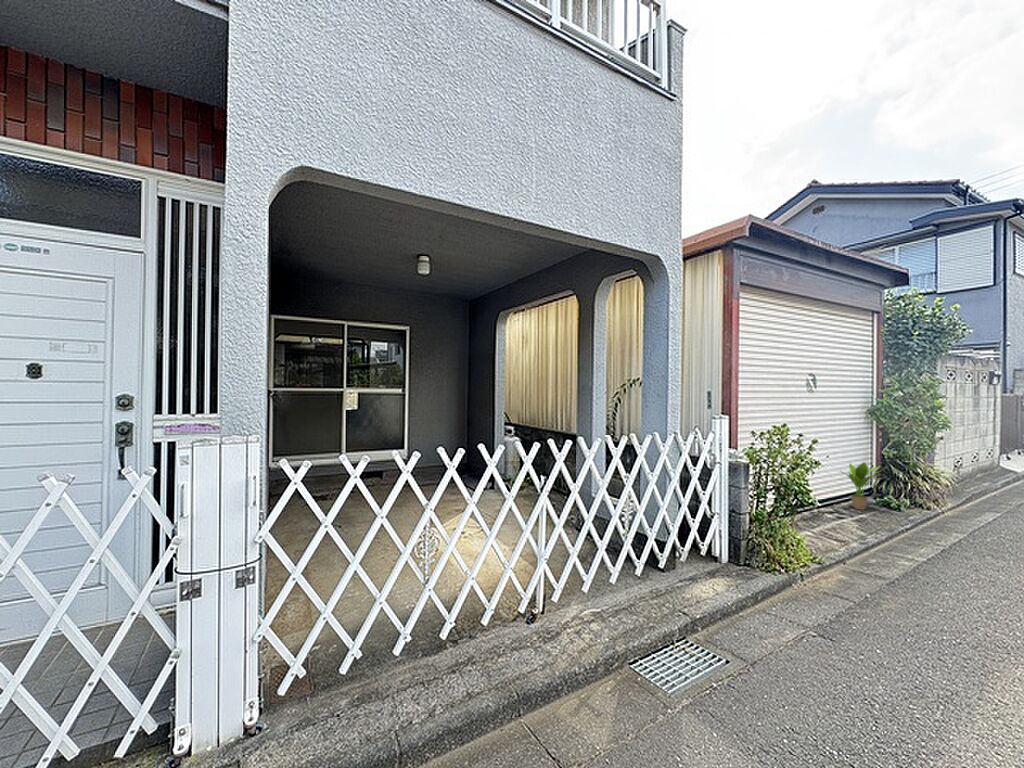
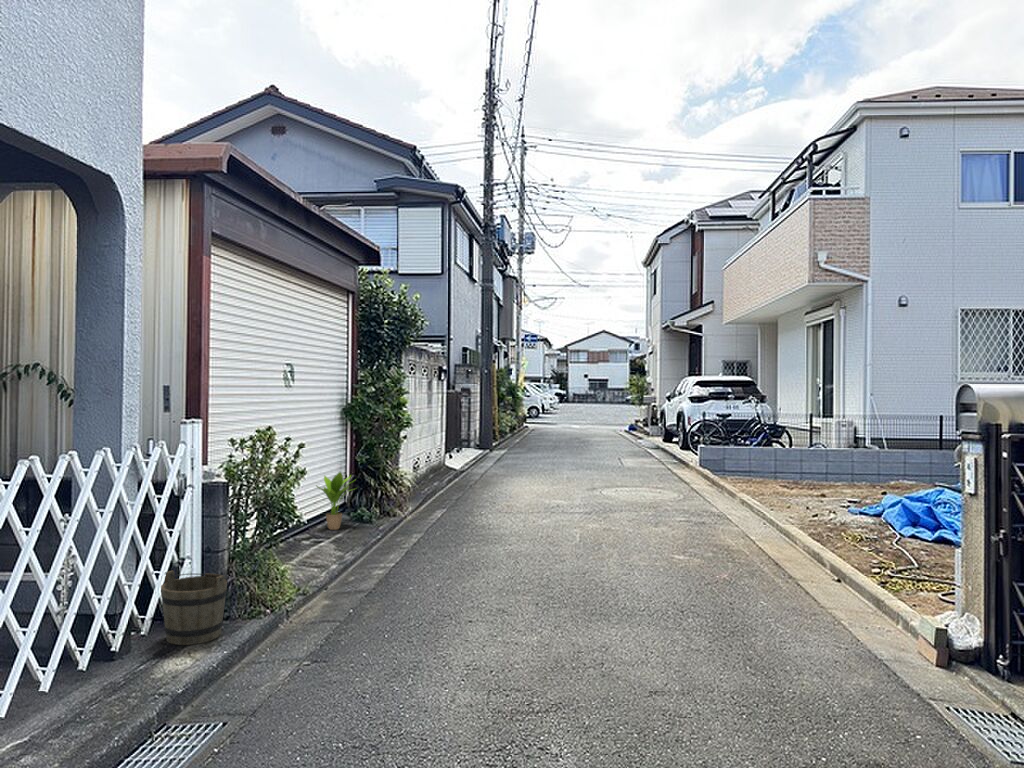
bucket: none [695,521,745,581] -> present [161,570,227,645]

